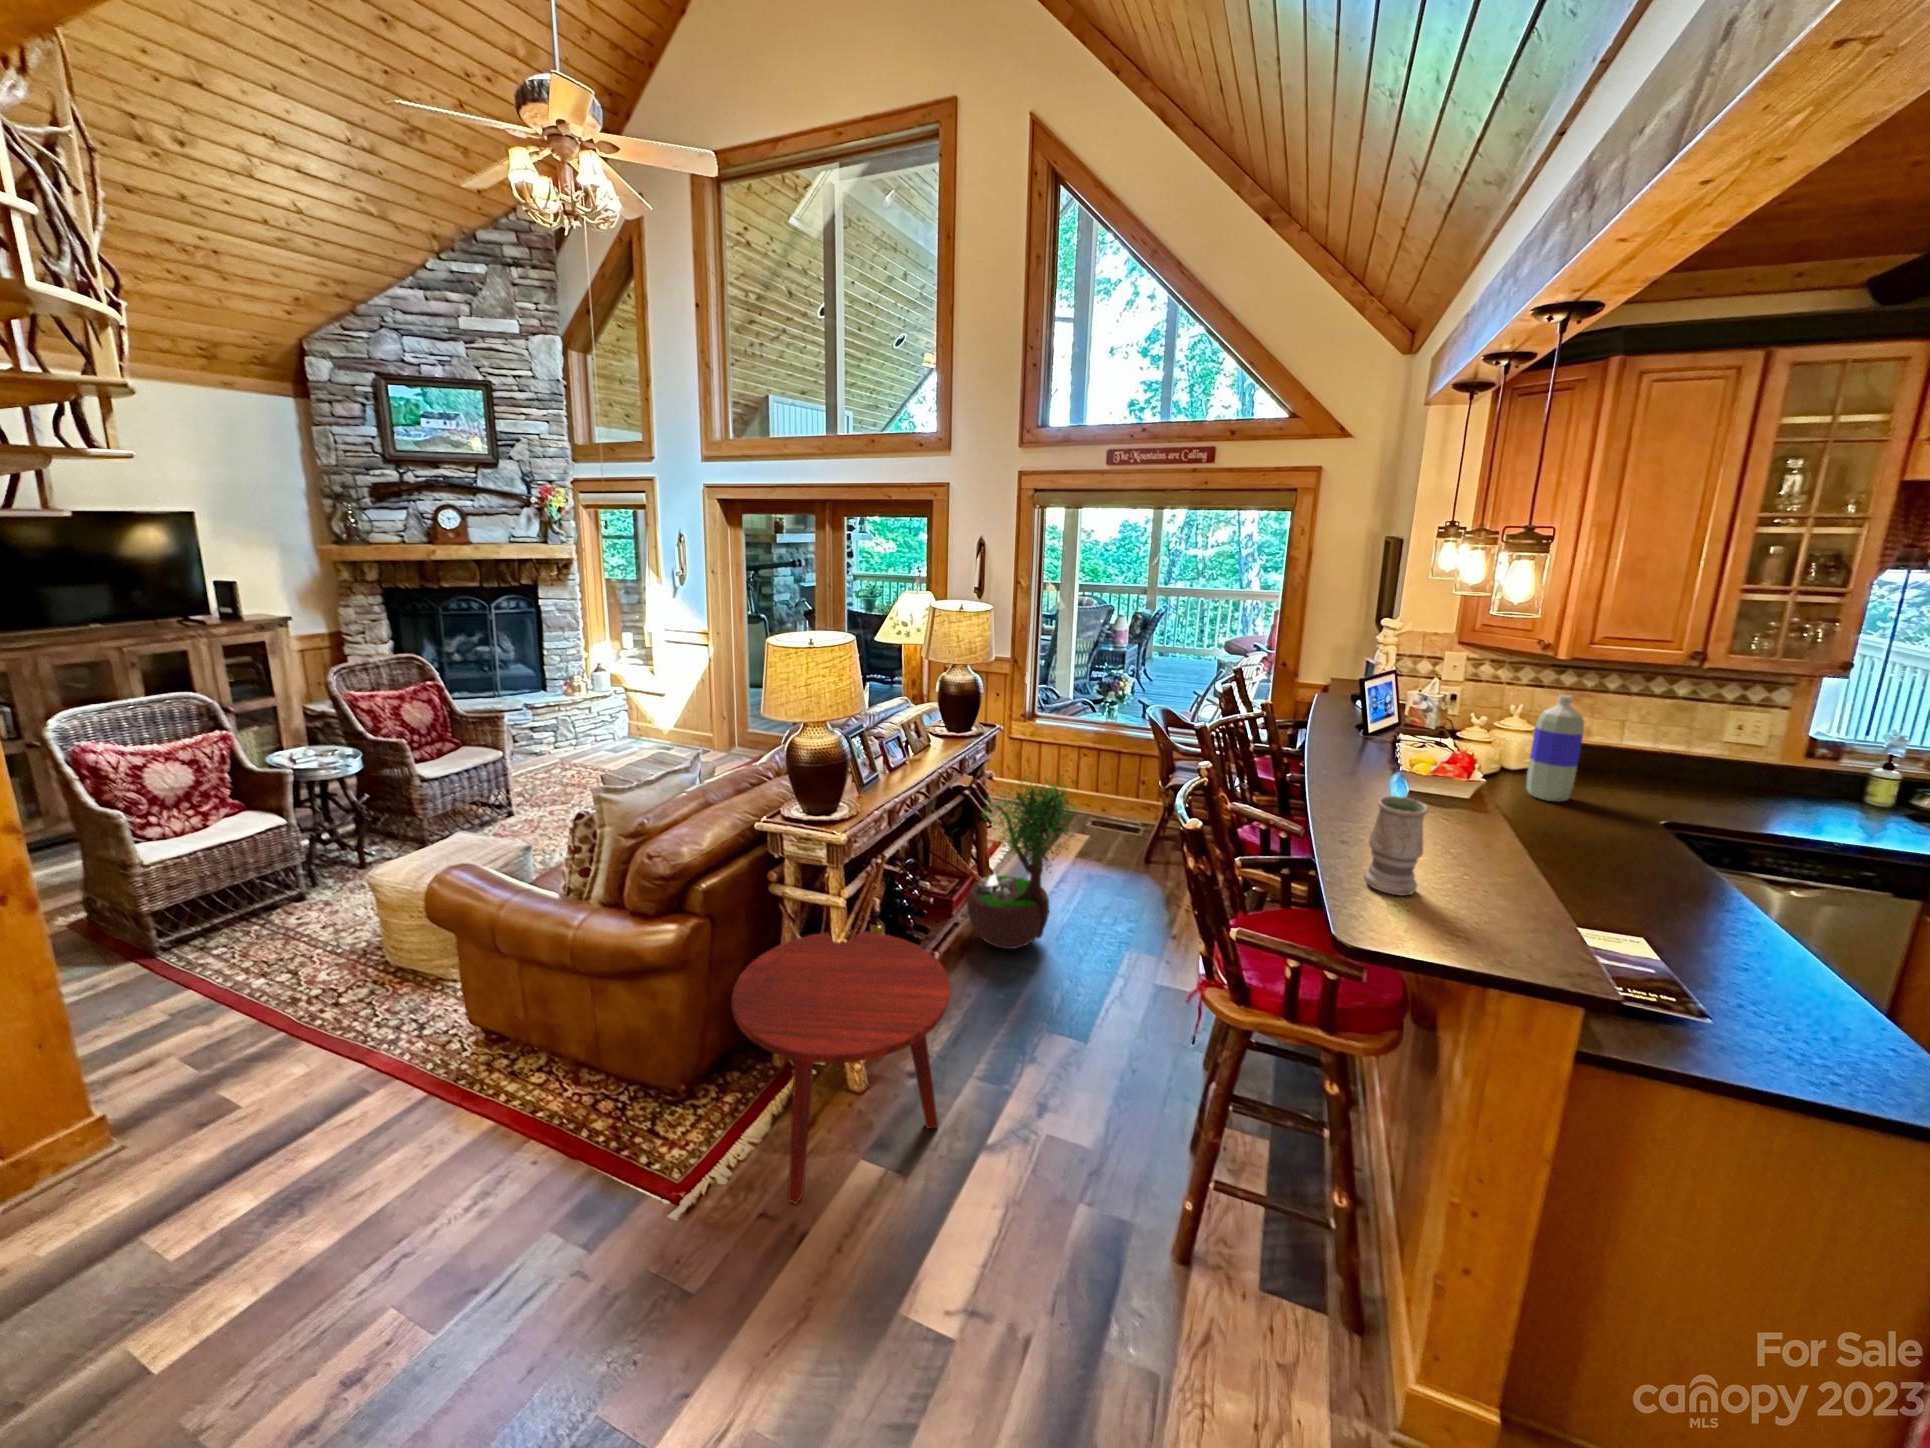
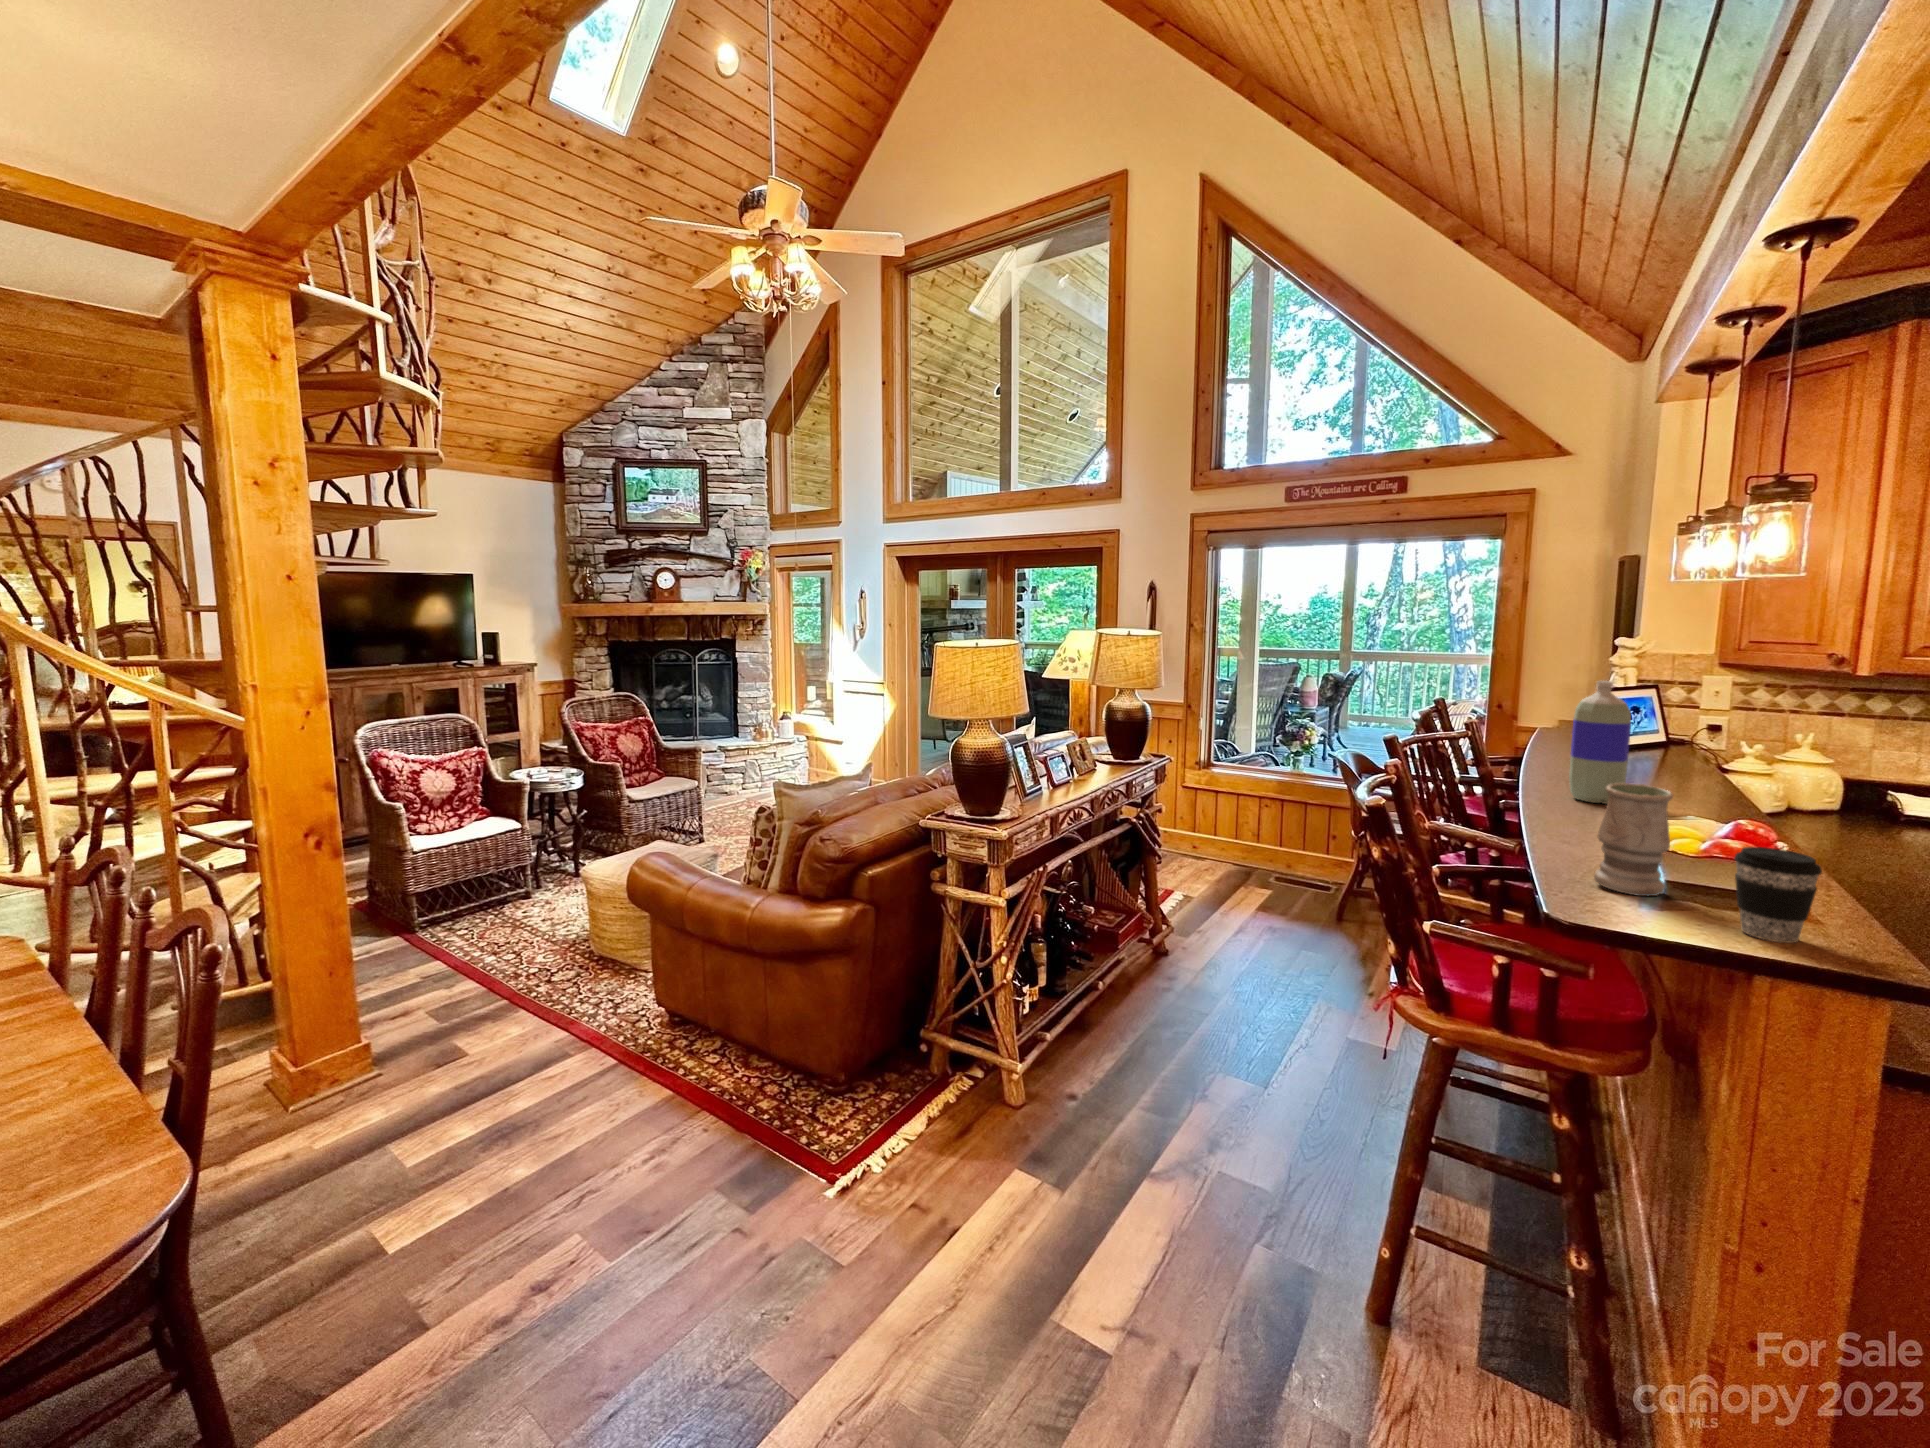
bottle: present [1526,695,1584,802] -> present [1569,681,1631,804]
potted tree: present [967,776,1077,949] -> none [1133,796,1256,989]
coffee cup: none [1473,867,1536,950] -> present [1734,847,1822,943]
side table: present [732,931,950,1204] -> none [891,936,1111,1200]

